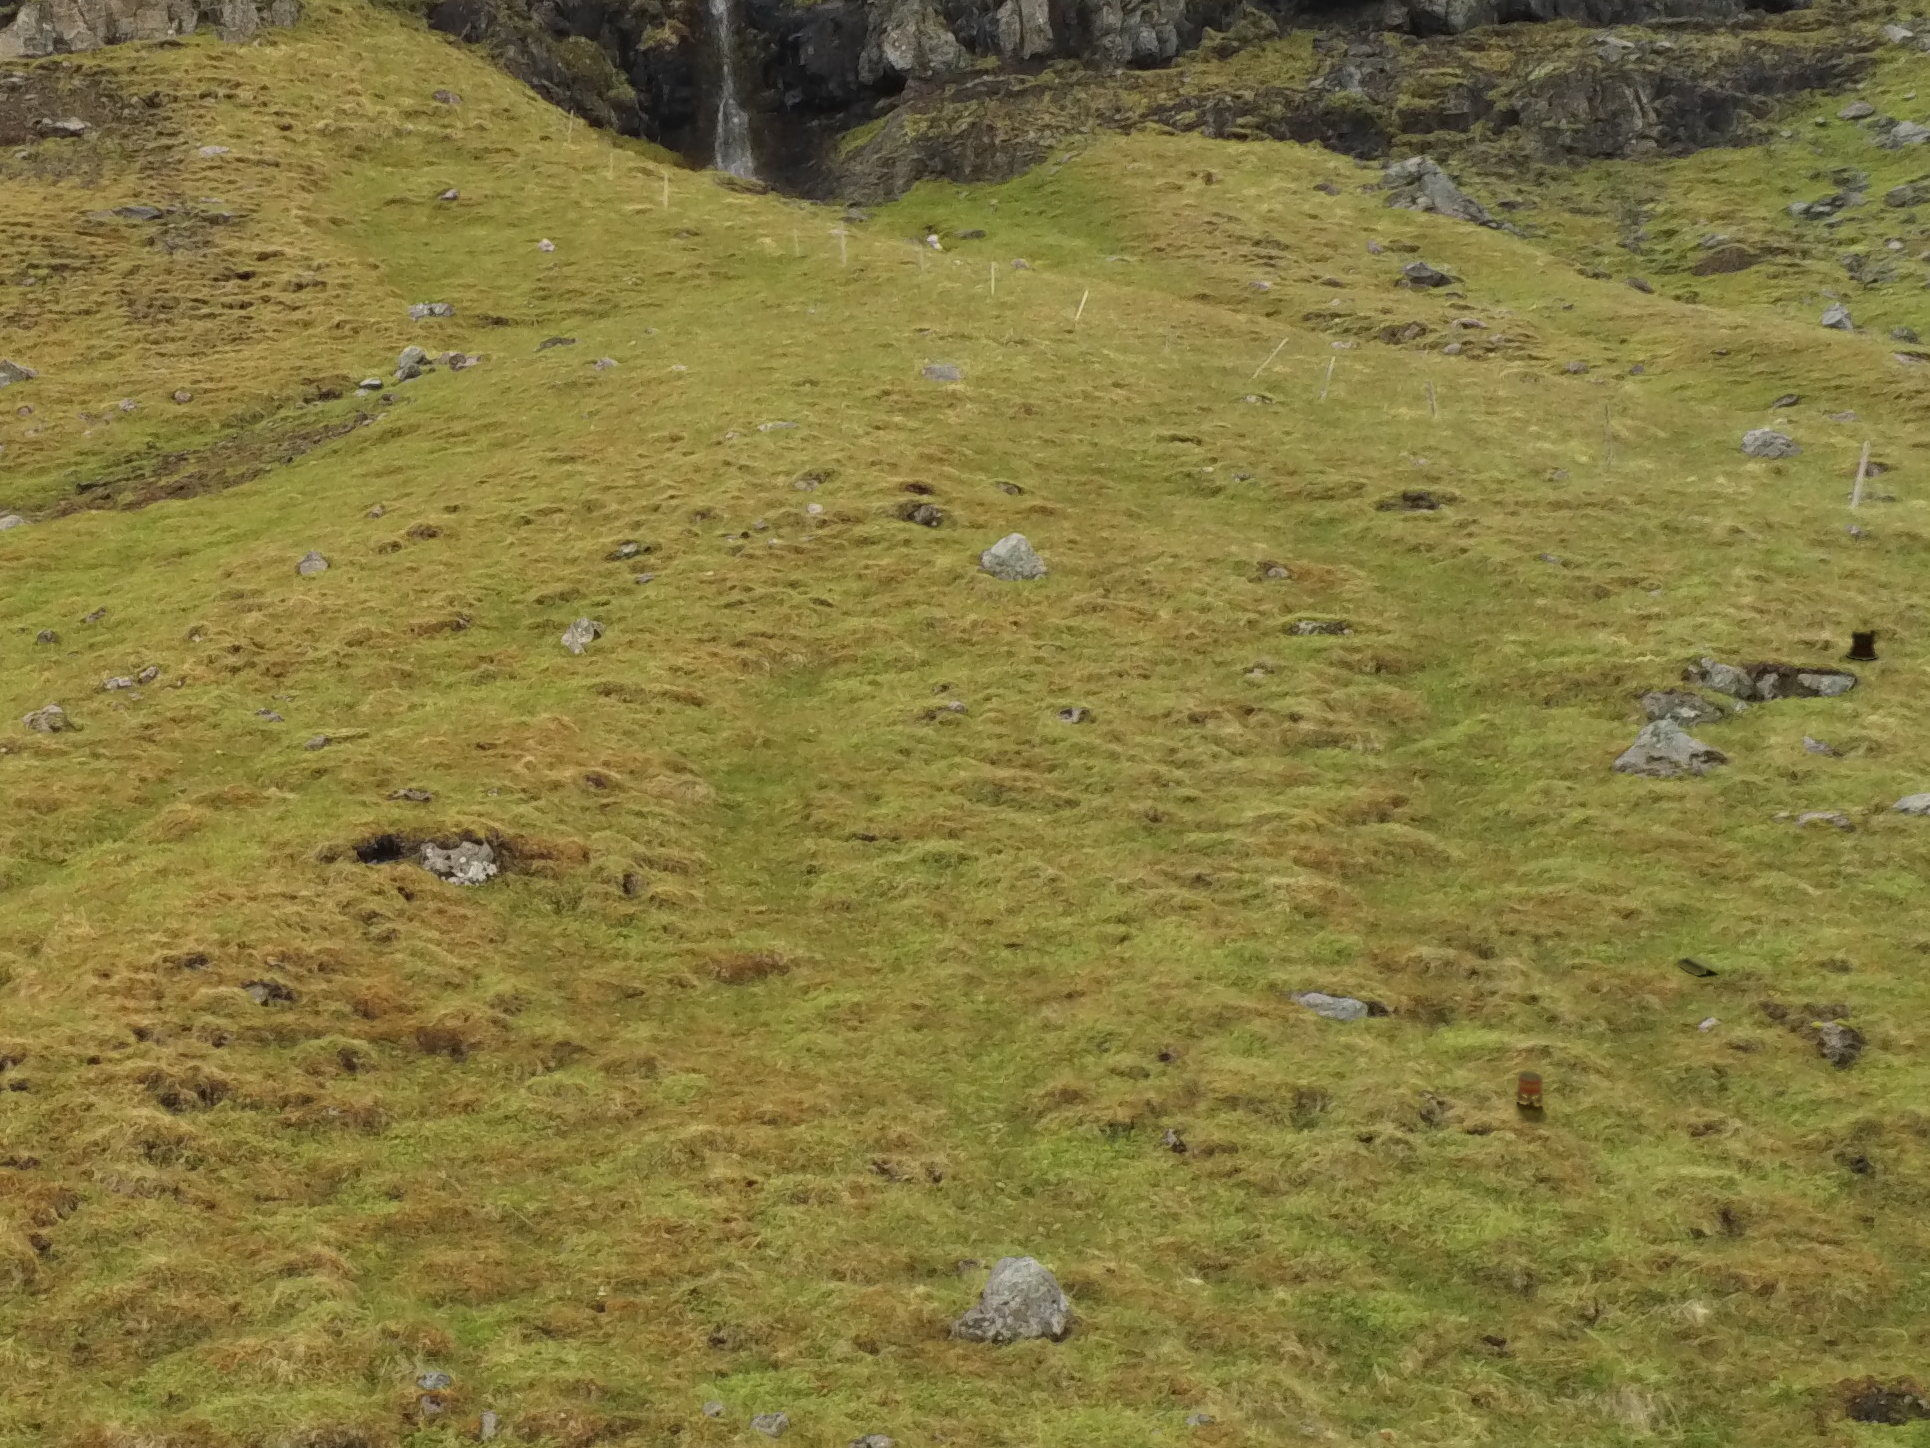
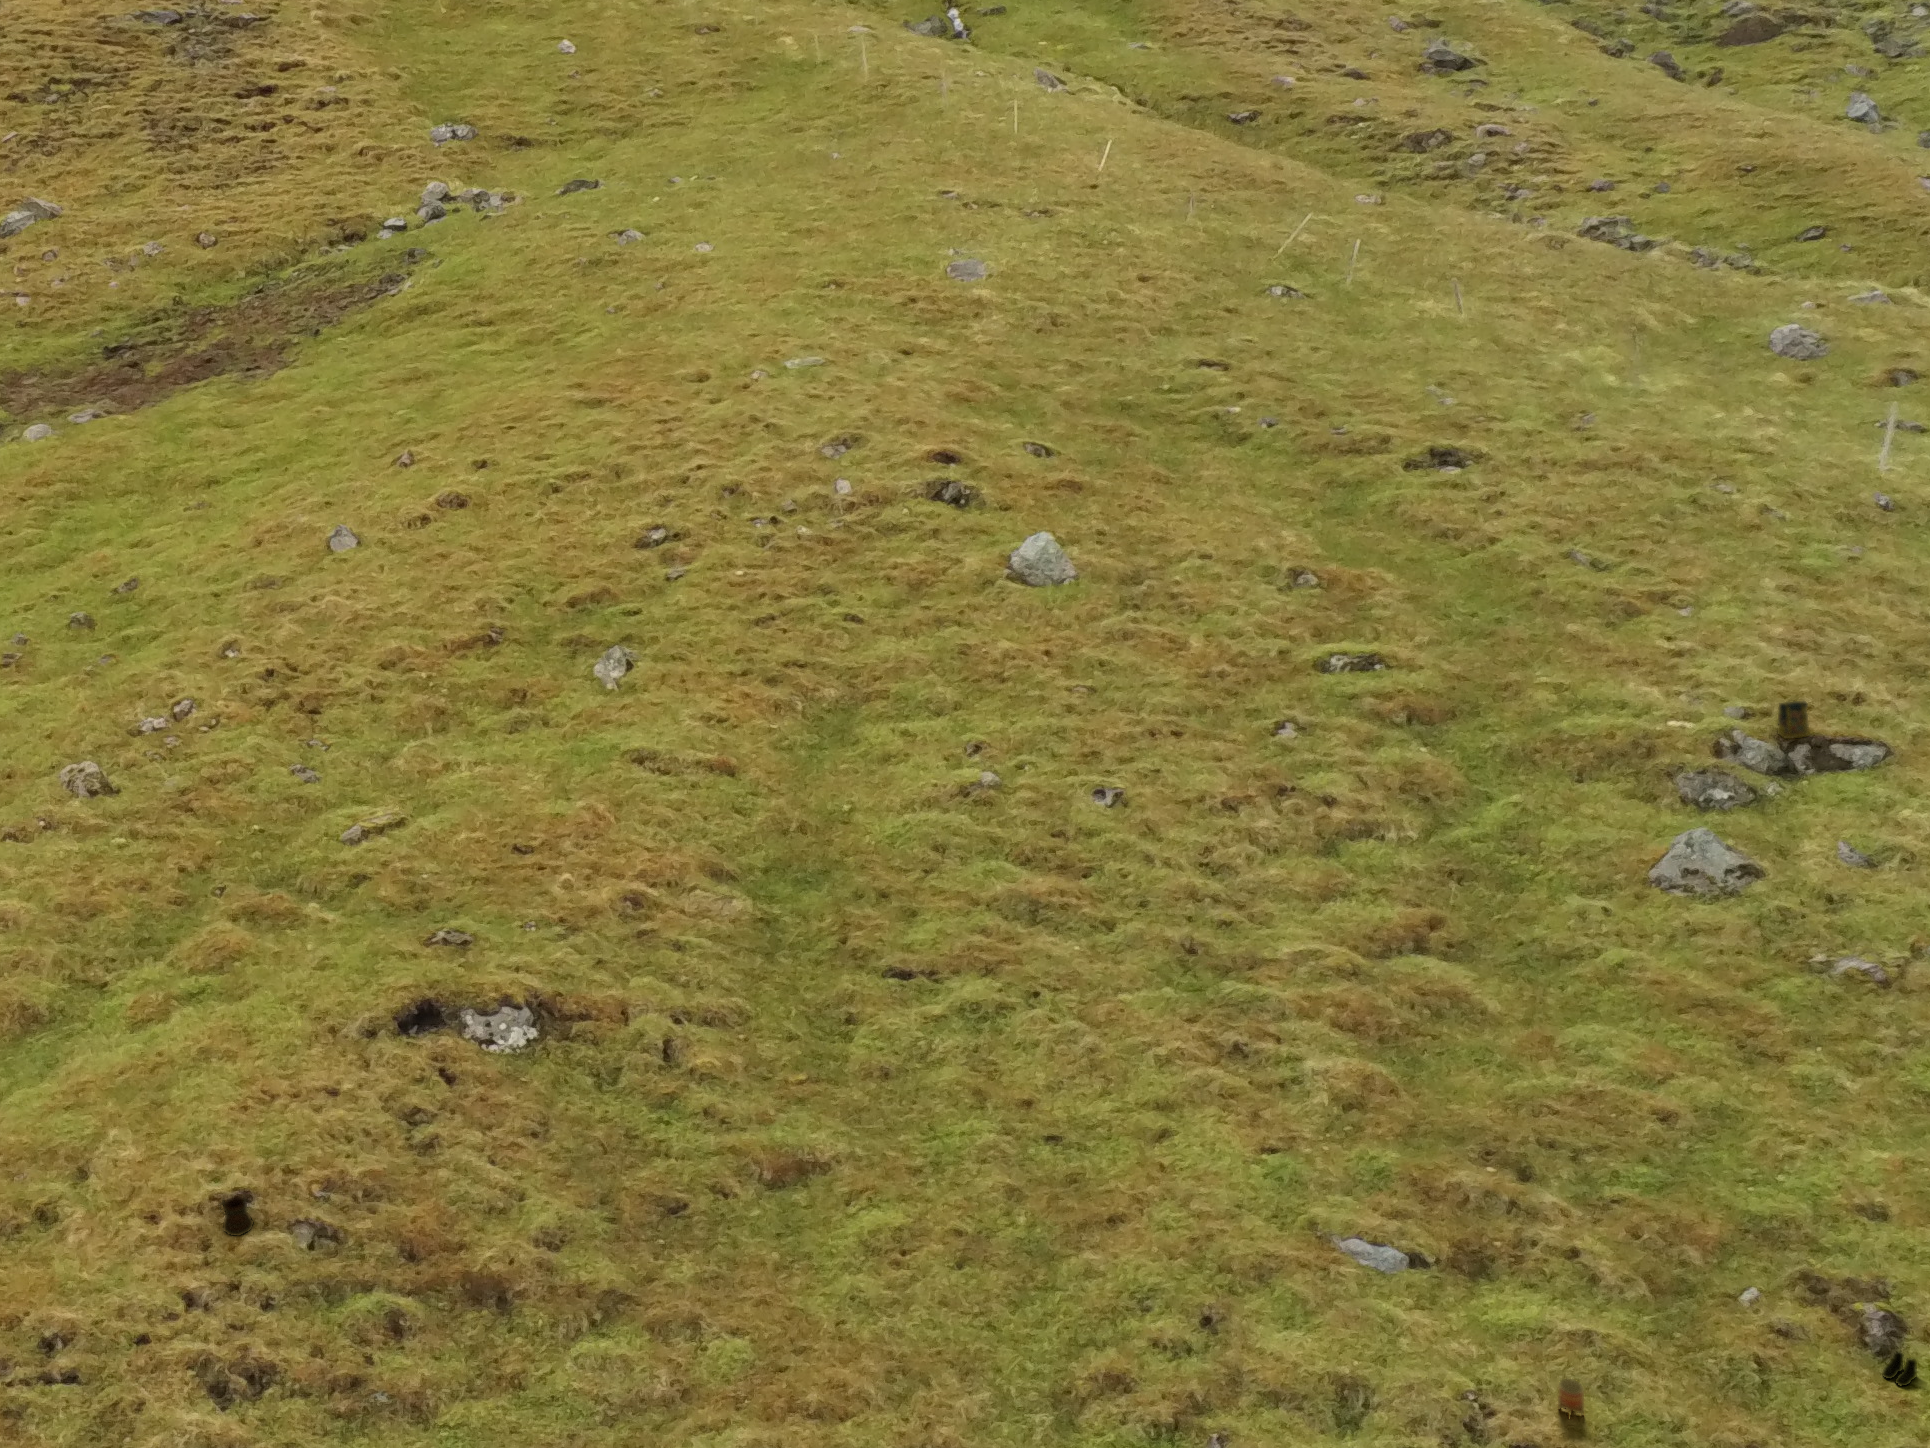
backpack: none [1743,626,1775,664] -> present [1777,701,1809,739]
bucket: present [1847,630,1877,660] -> present [220,1196,253,1236]
toolbox: present [1677,956,1713,976] -> none [1717,1185,1755,1213]
boots: none [1841,1054,1876,1084] -> present [1883,1352,1917,1386]

